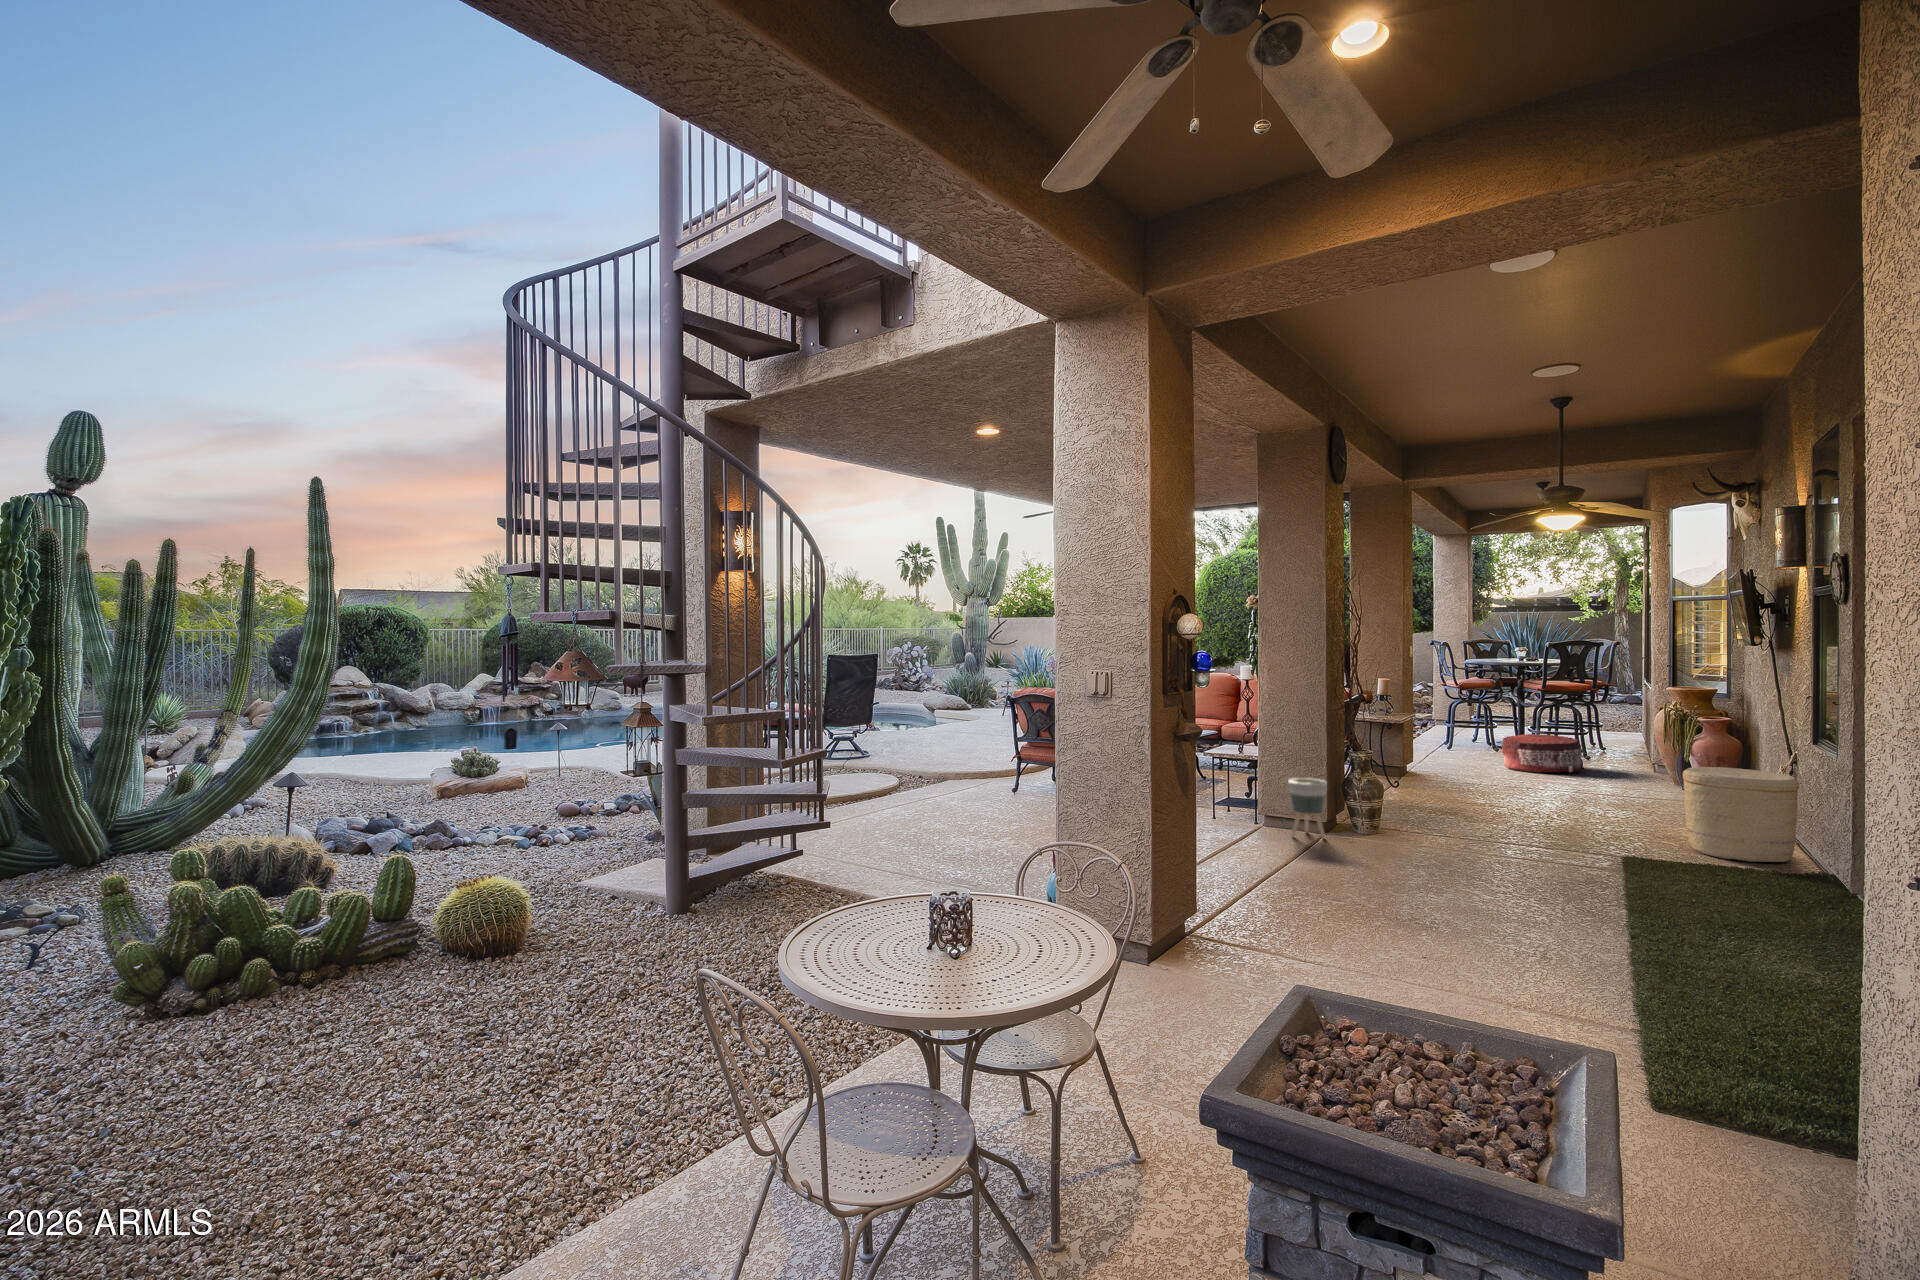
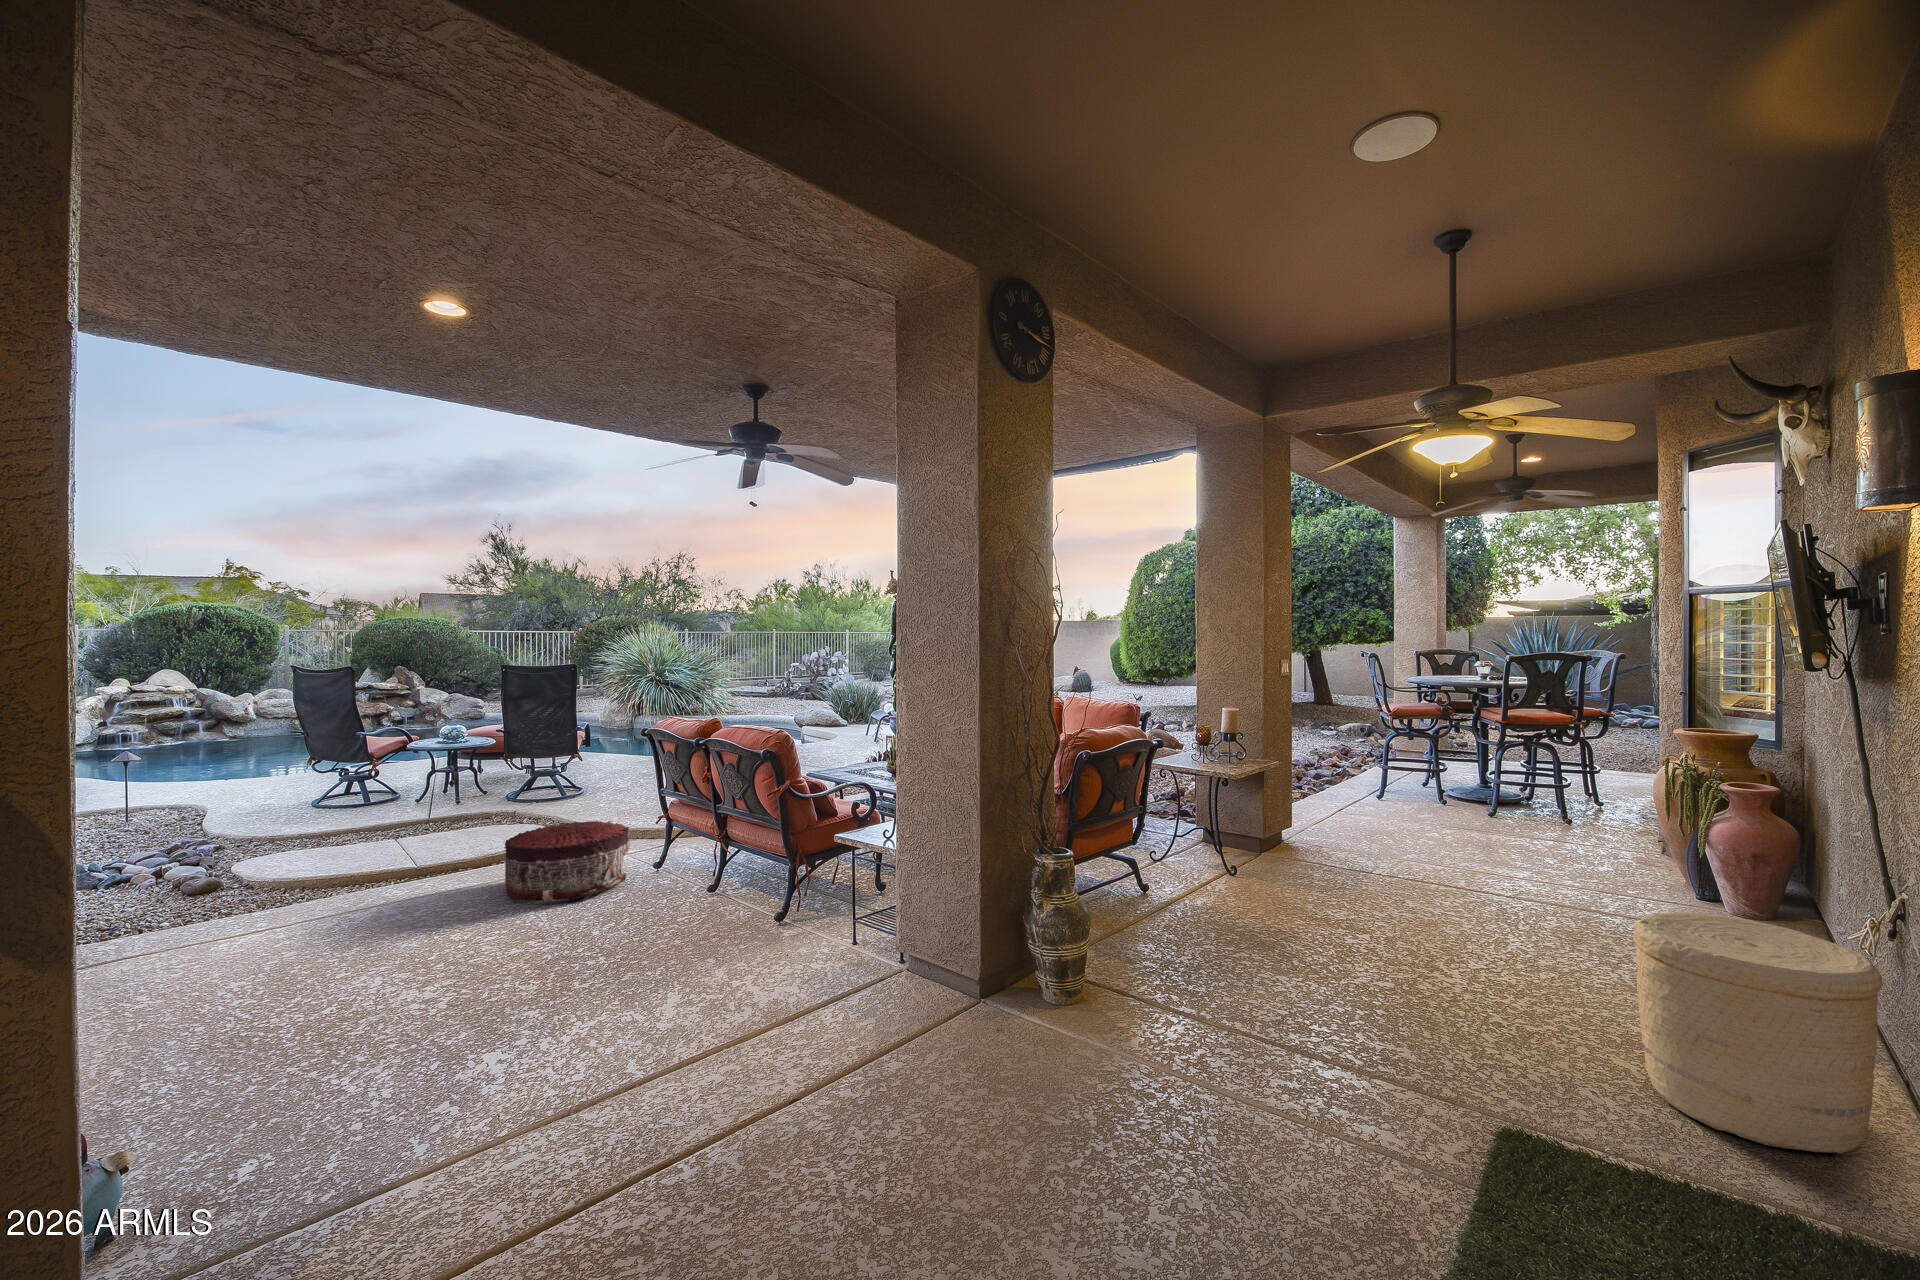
pouf: present [1501,734,1584,772] -> present [505,821,630,902]
planter: present [1288,778,1327,839] -> none [925,892,988,1009]

